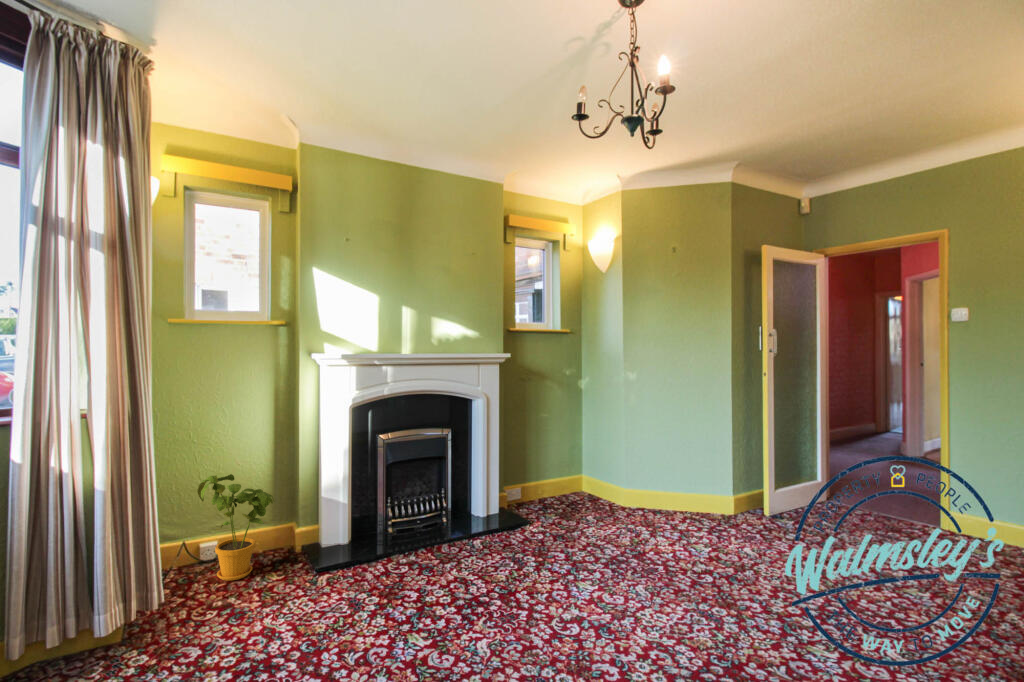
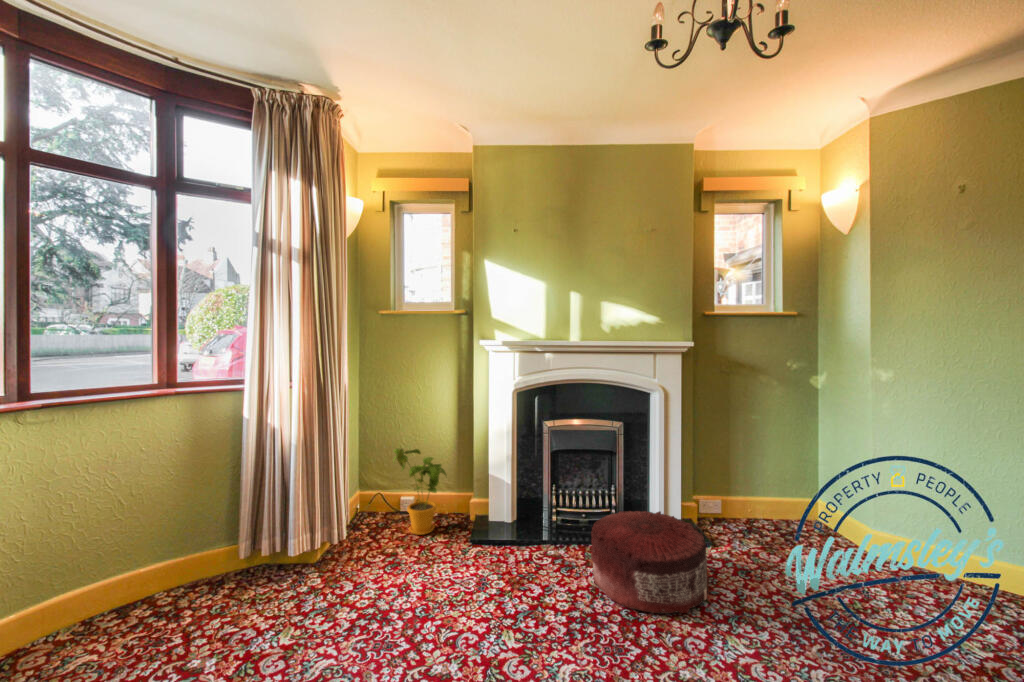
pouf: none [452,500,551,585] -> present [591,511,708,613]

